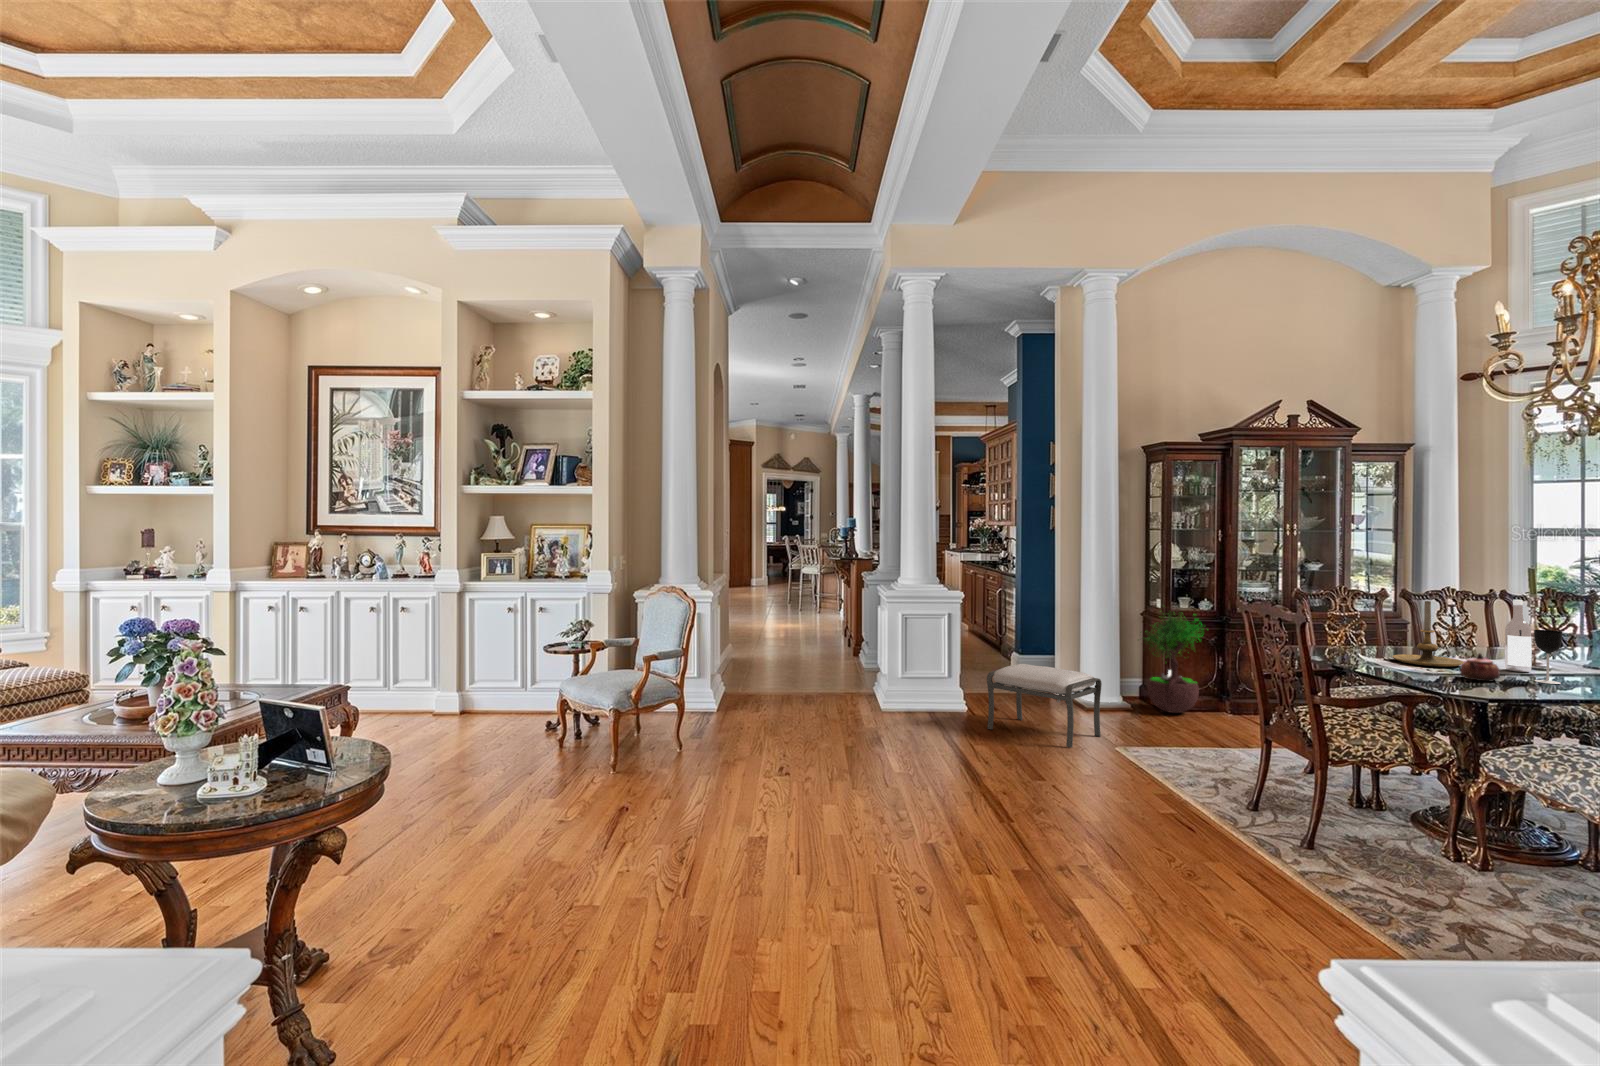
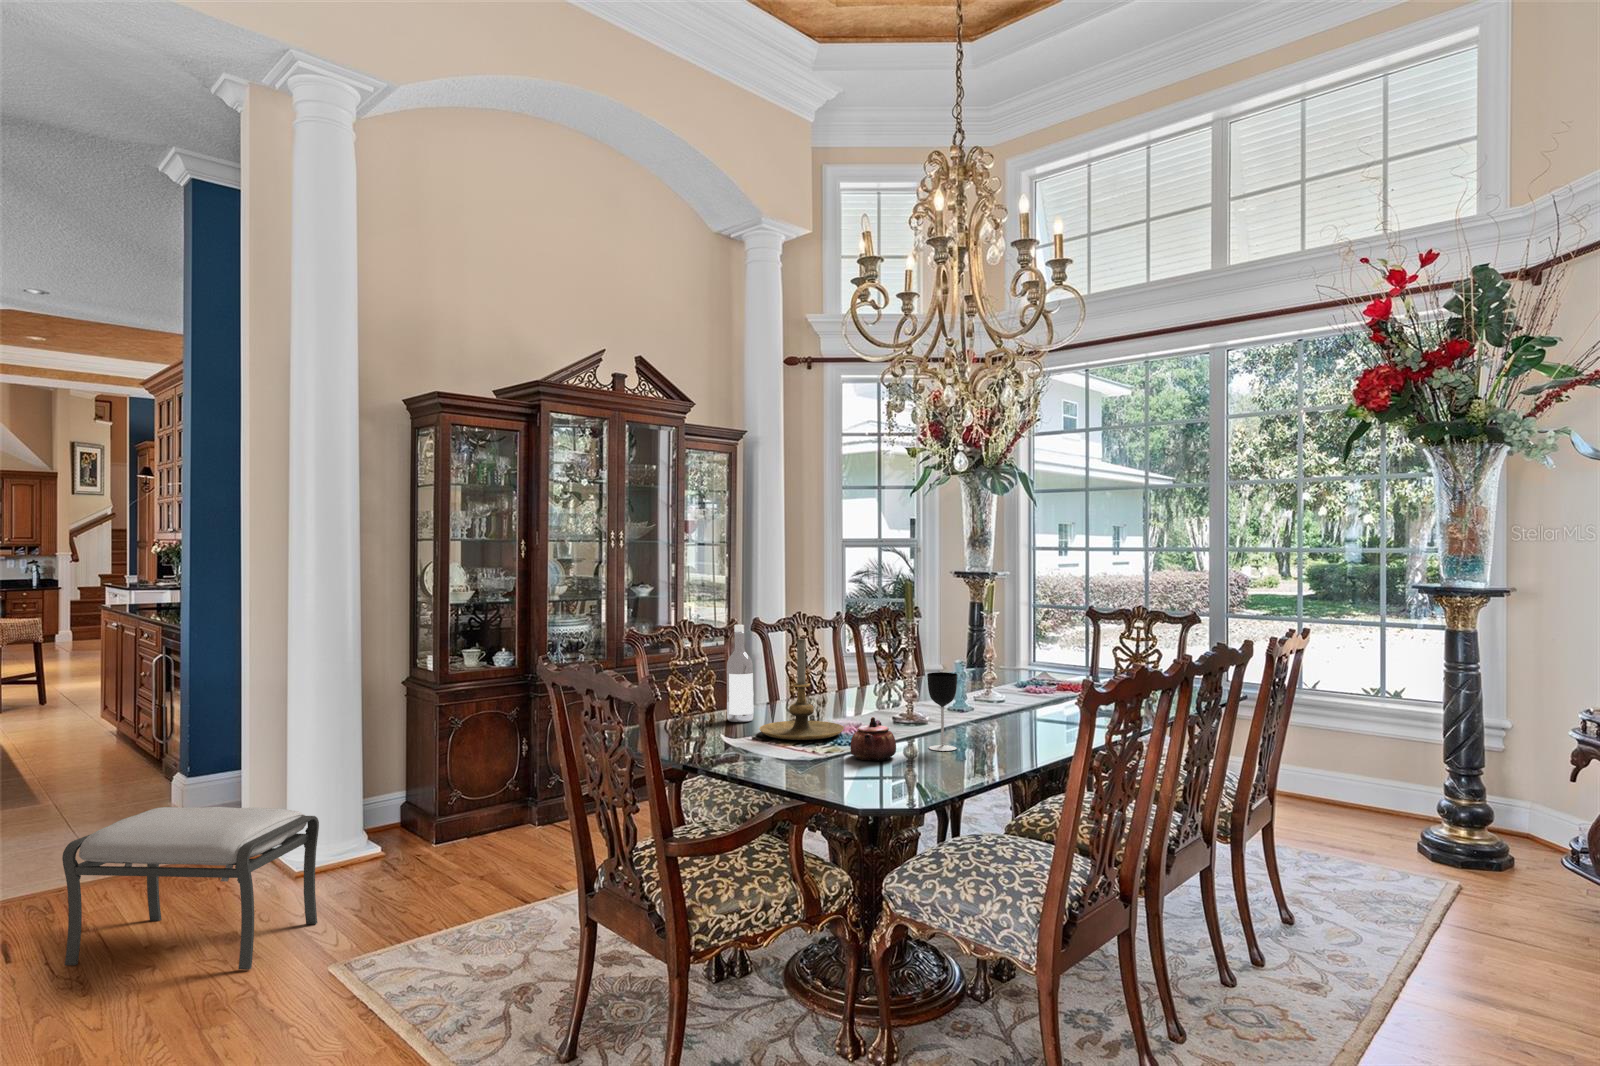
wine bottle: present [1505,600,1532,672] -> present [727,625,754,722]
potted tree: present [1140,615,1203,713] -> none [394,663,506,839]

